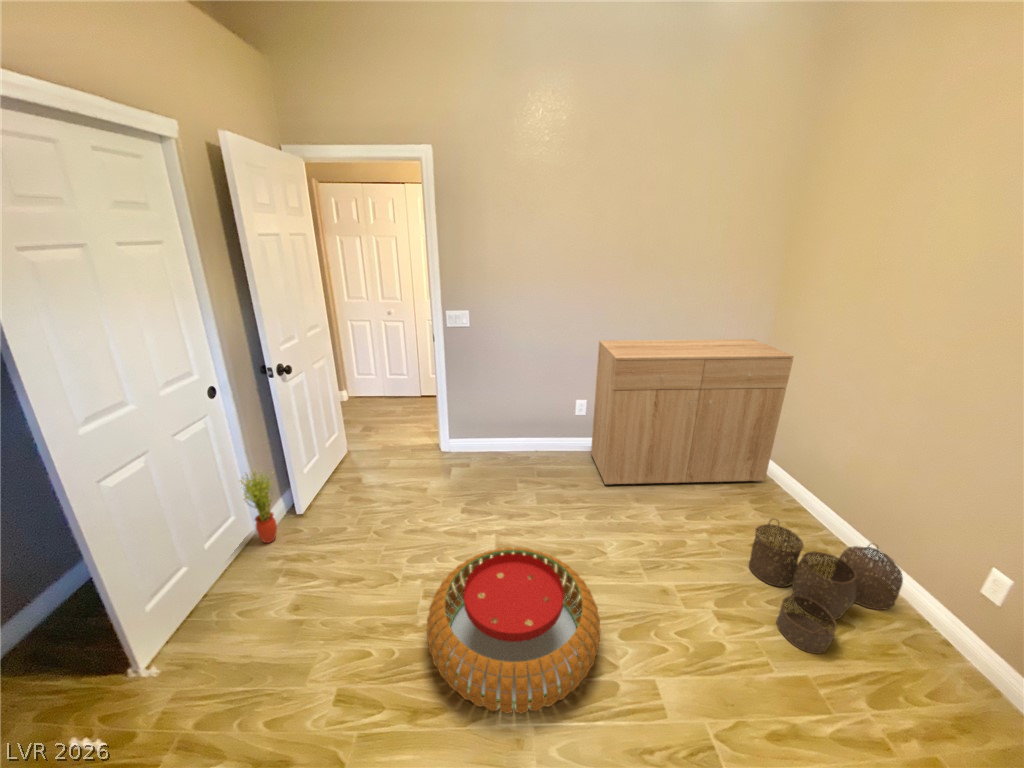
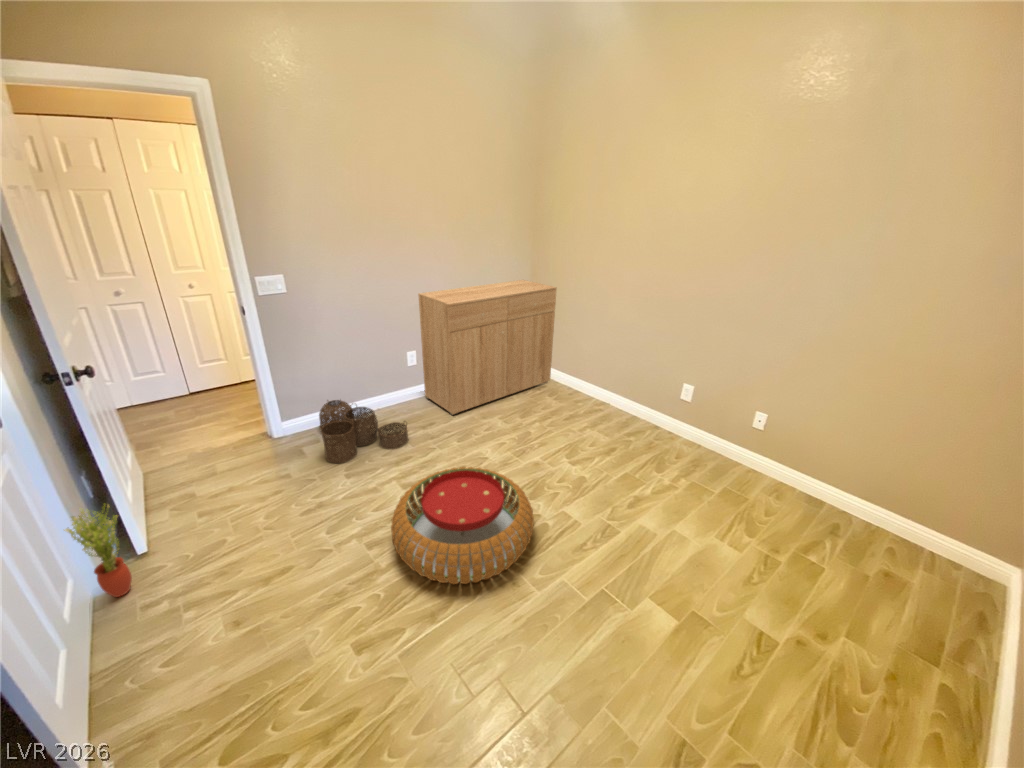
woven basket: present [749,518,903,654] -> present [319,400,408,463]

